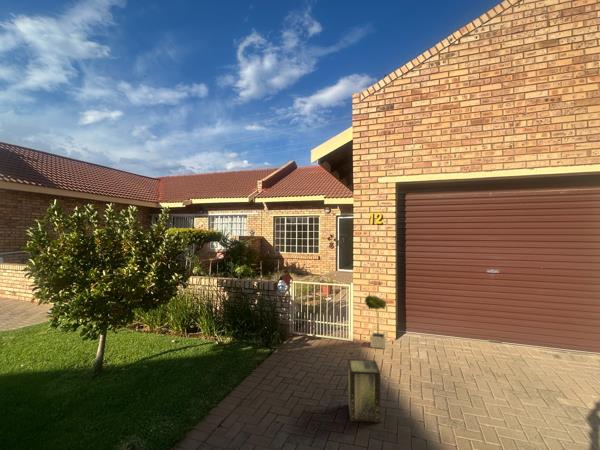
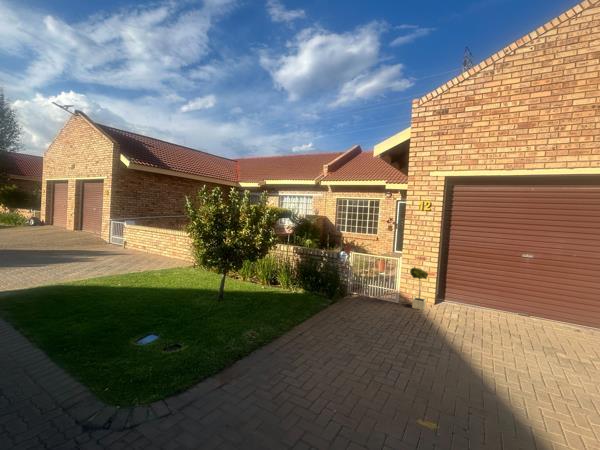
storage box: present [348,360,380,422] -> none [388,307,413,349]

